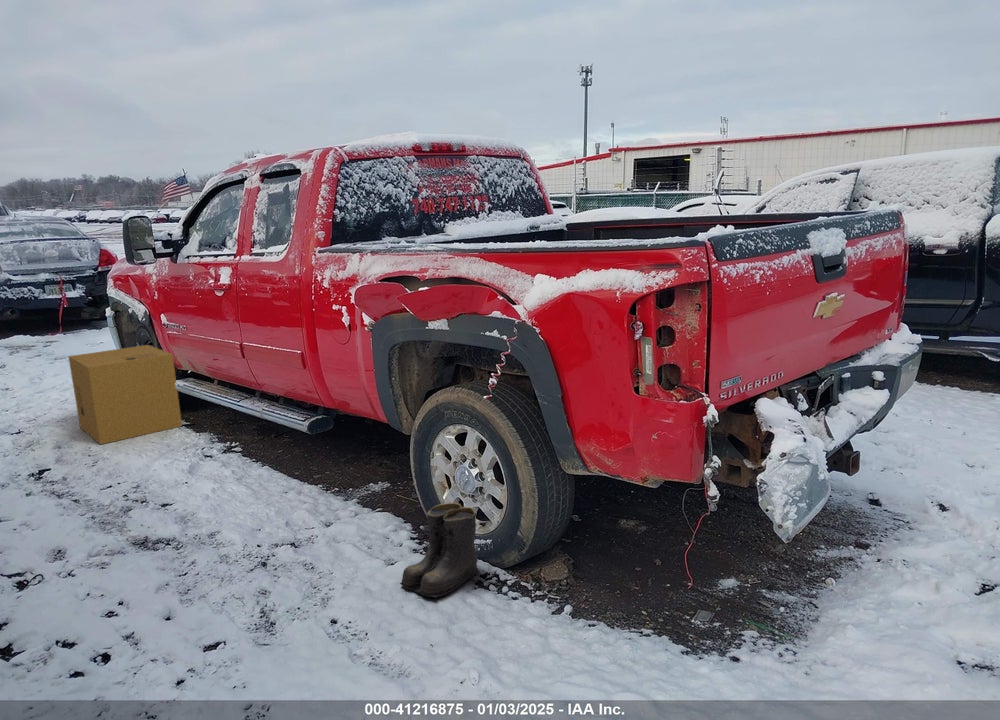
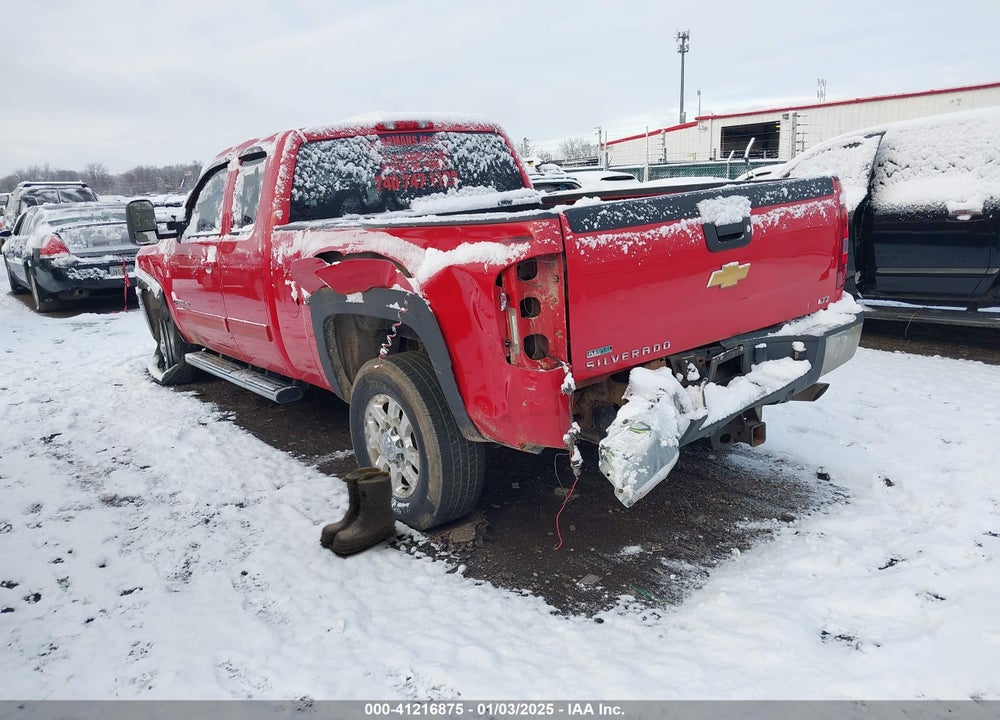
cardboard box: present [69,345,182,444] -> none [94,320,193,411]

